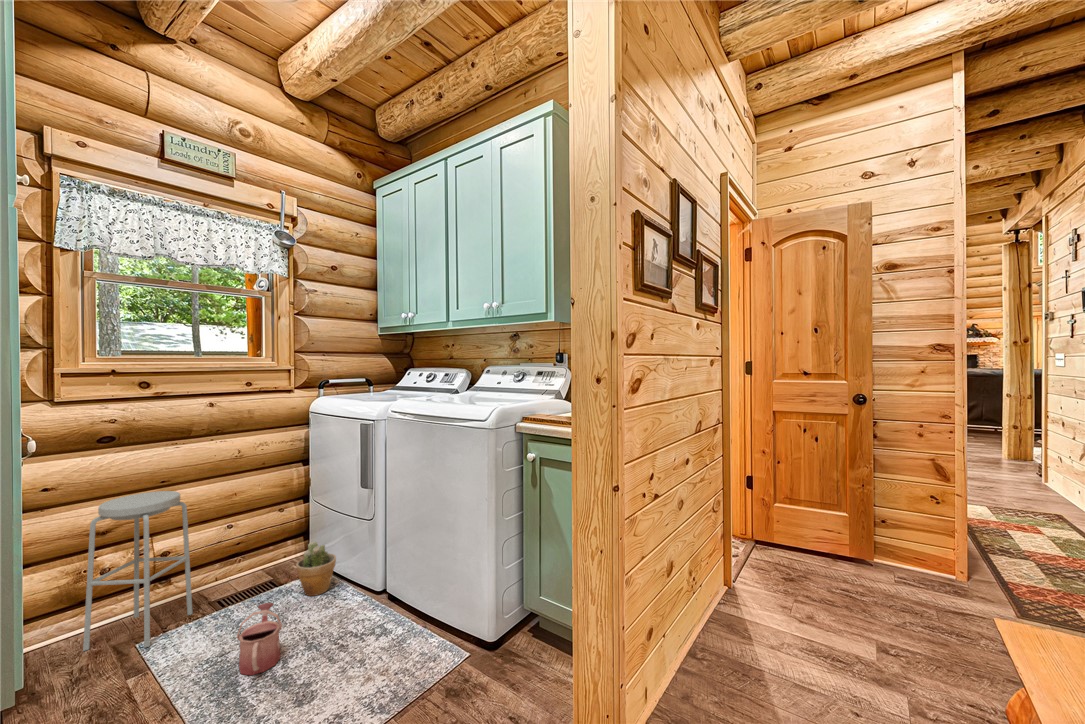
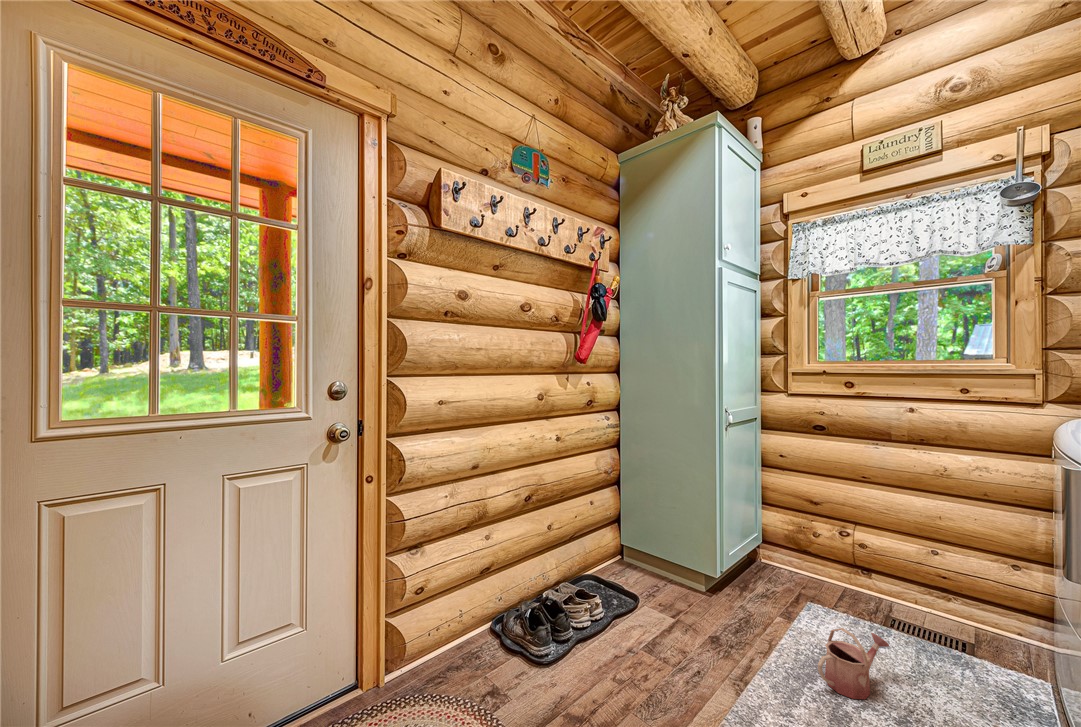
stool: present [83,491,192,651] -> none [787,477,867,612]
potted plant: present [296,542,336,596] -> none [968,619,1043,703]

